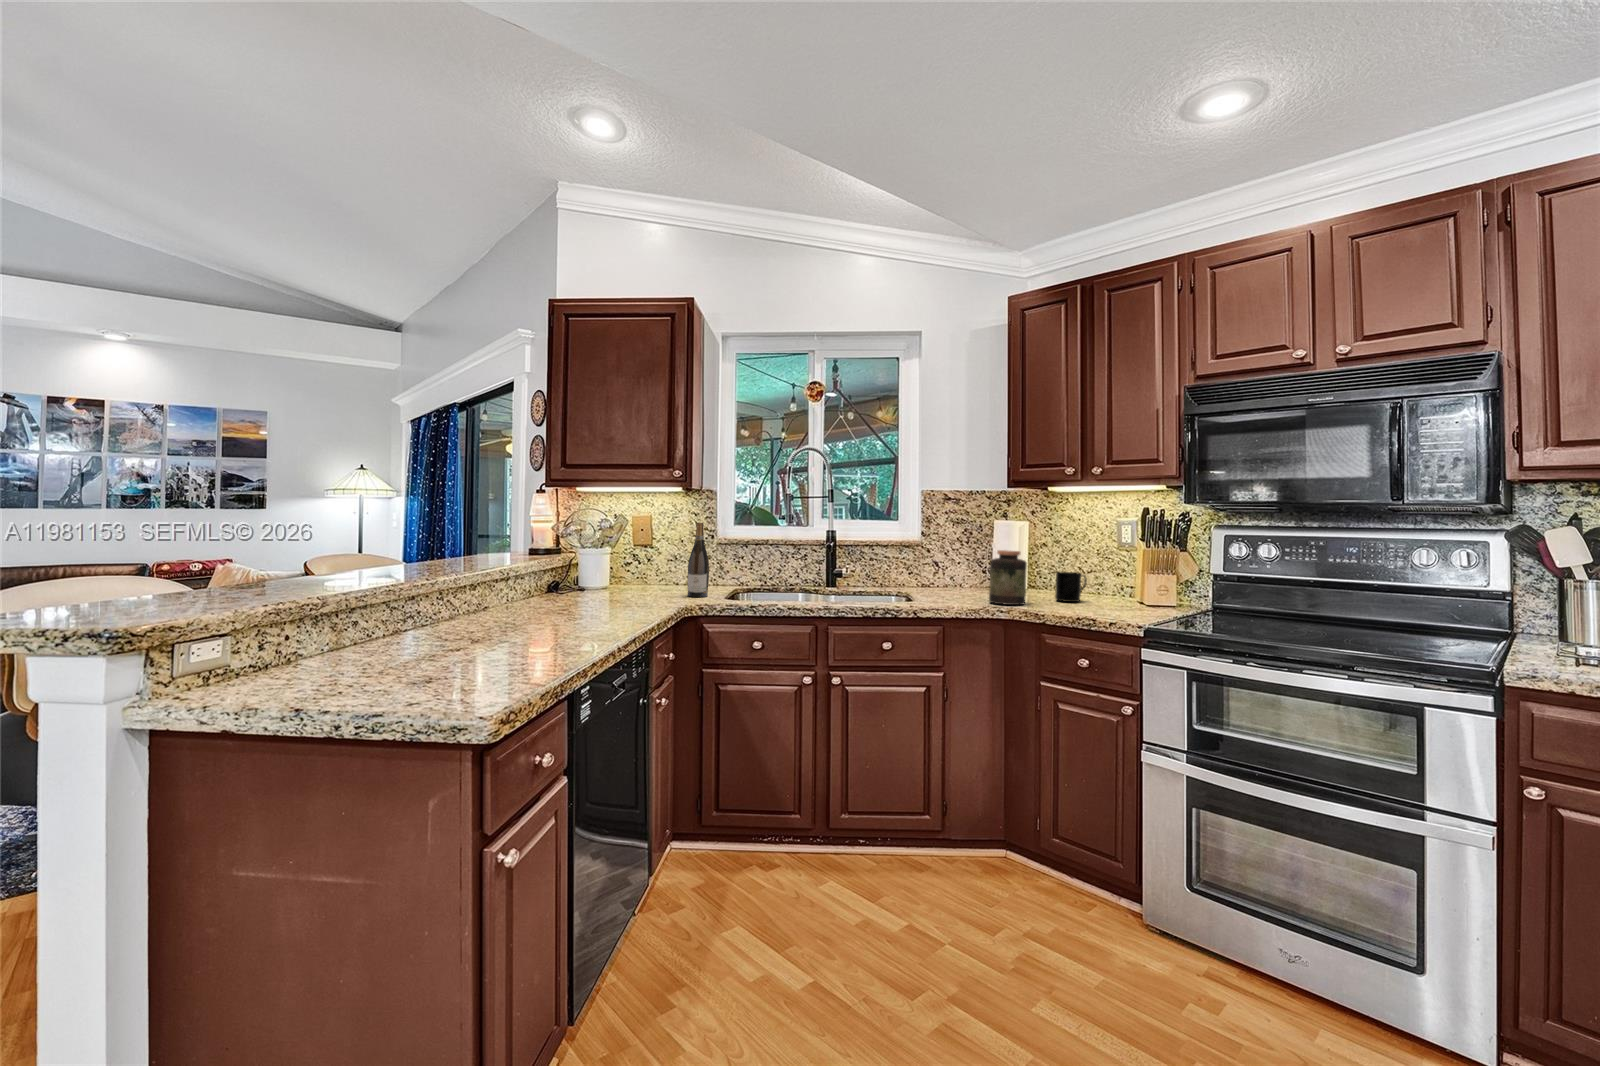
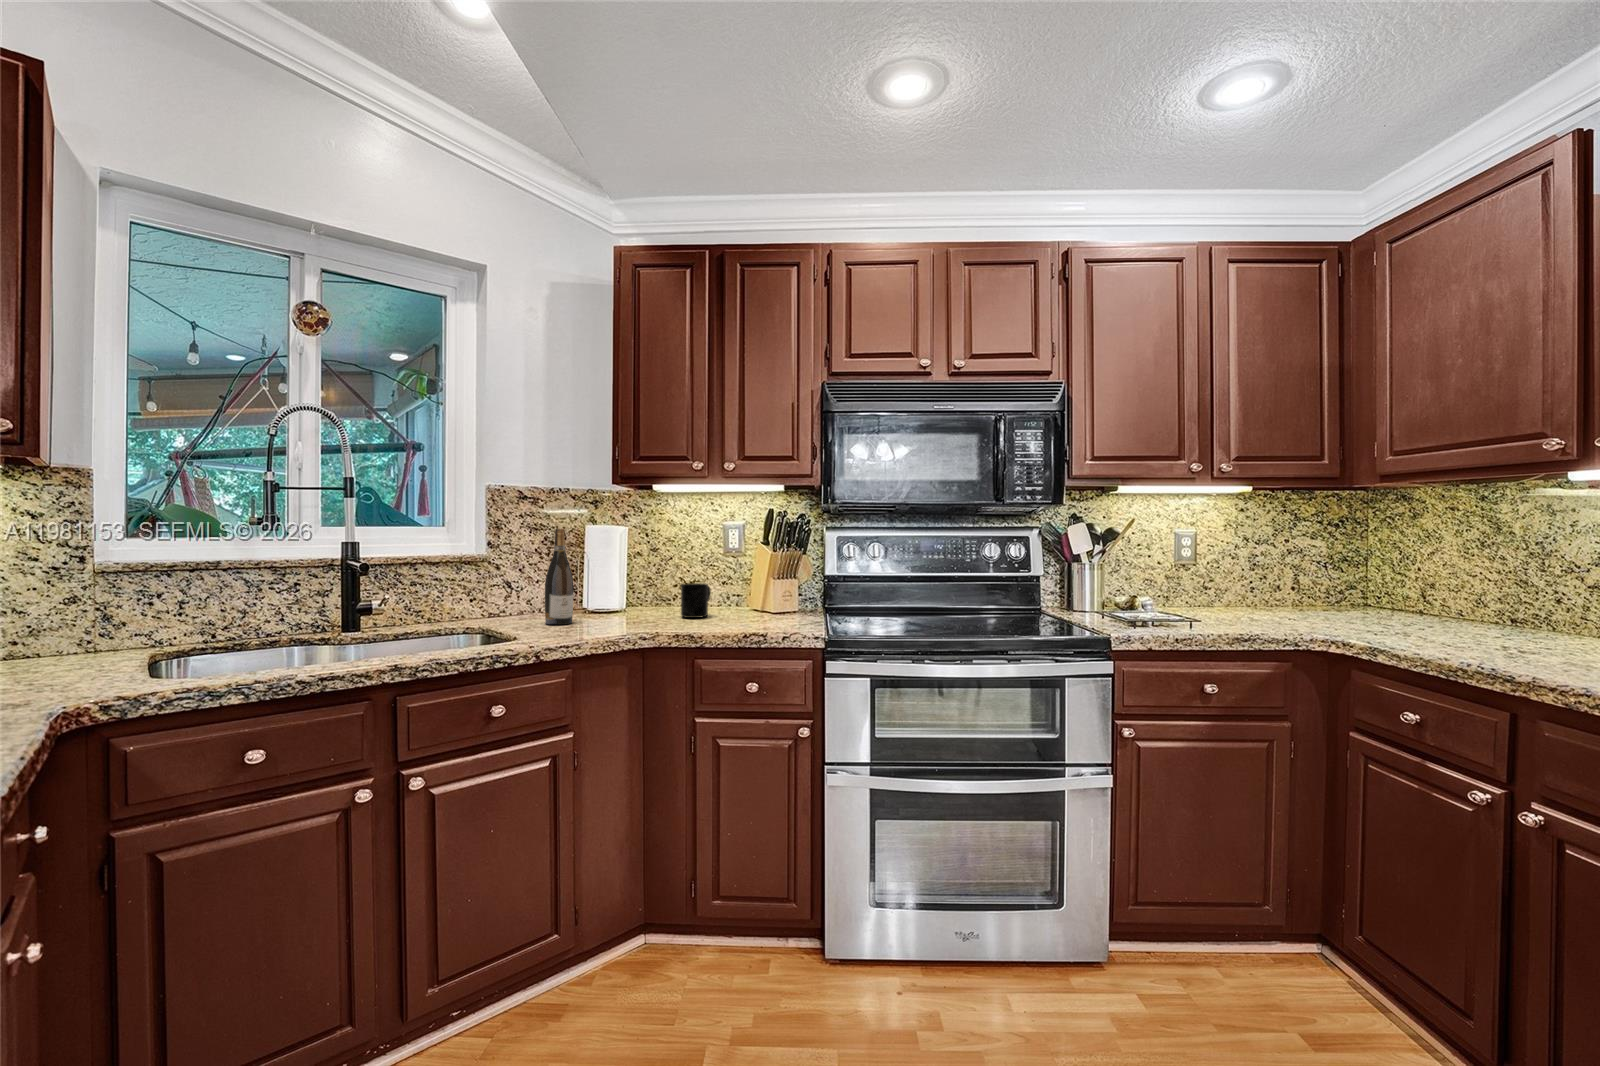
wine bottle: present [688,523,709,597] -> present [545,529,573,624]
jar: present [989,550,1027,605] -> none [616,562,660,629]

